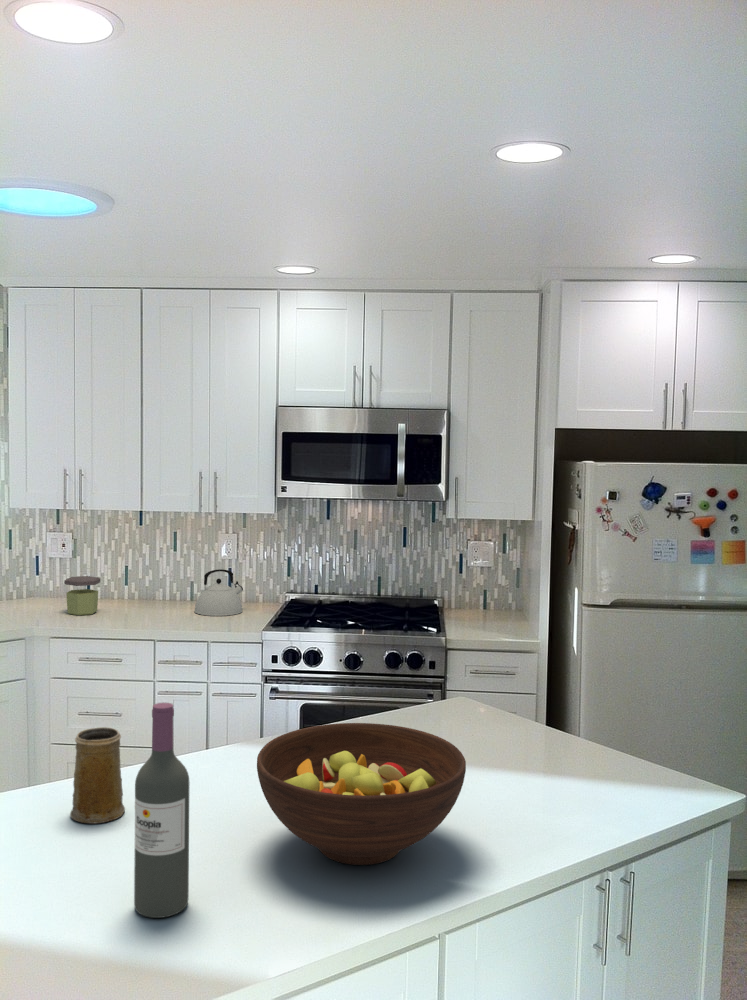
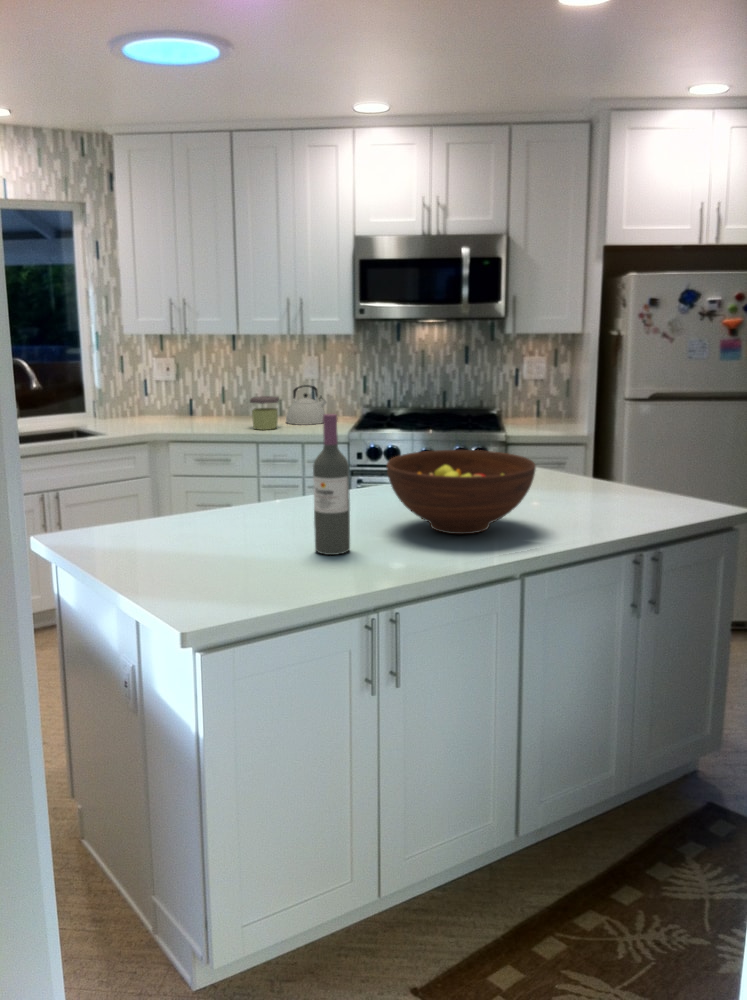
jar: present [64,576,100,615] -> present [250,396,279,430]
mug: present [70,727,125,824] -> none [249,457,287,521]

